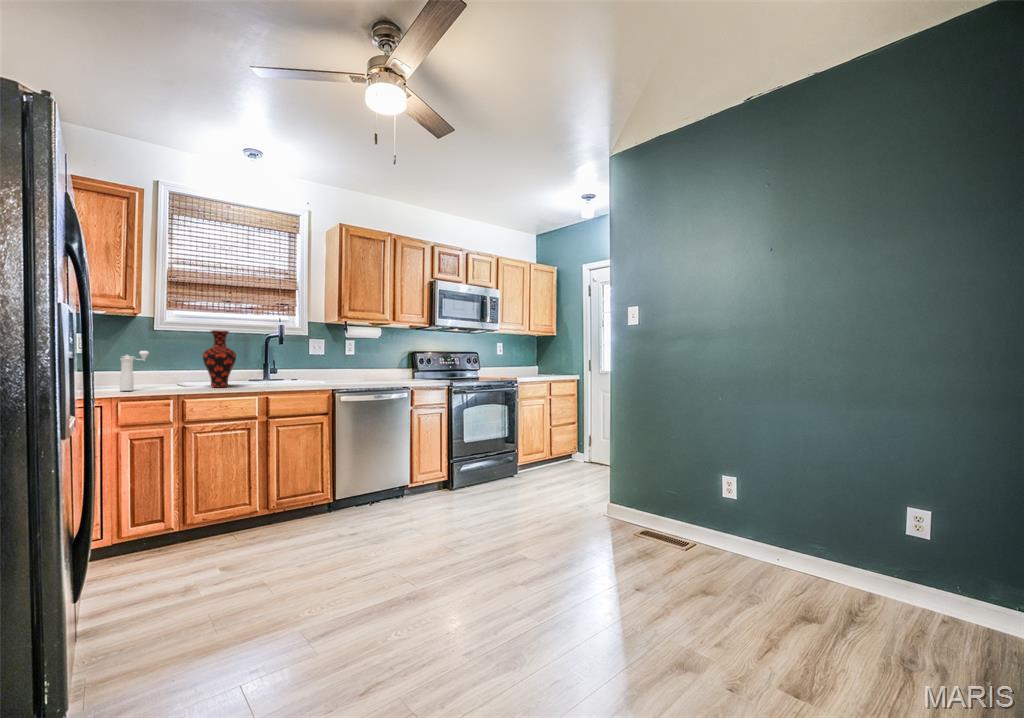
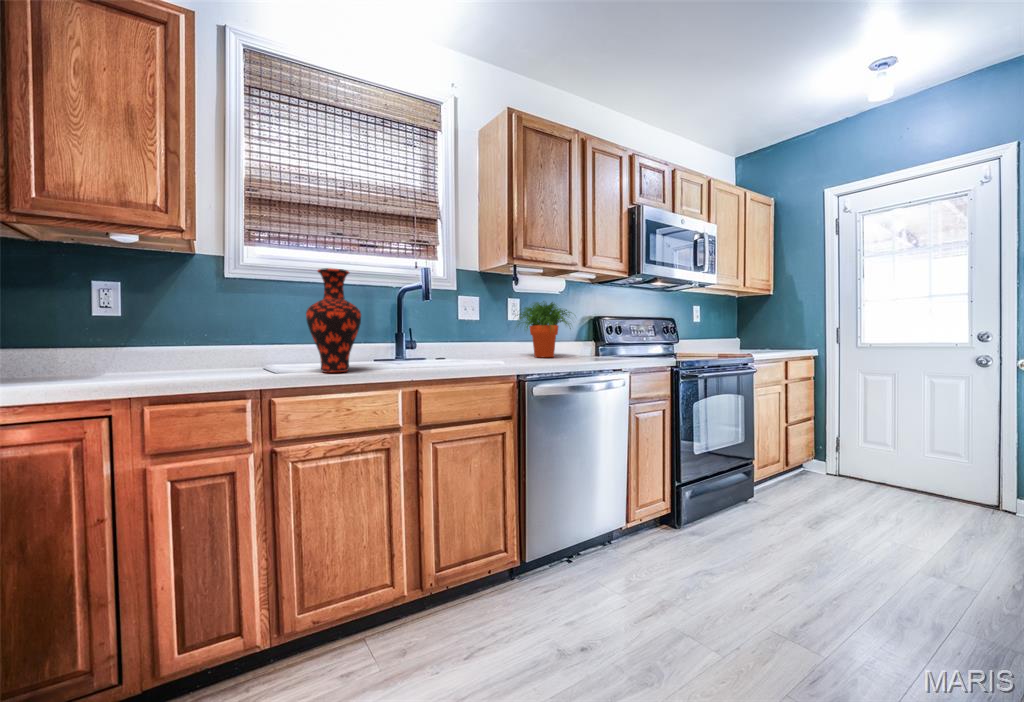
potted plant: none [346,343,390,380] -> present [517,301,571,357]
pepper mill: present [120,351,149,391] -> none [149,304,210,382]

